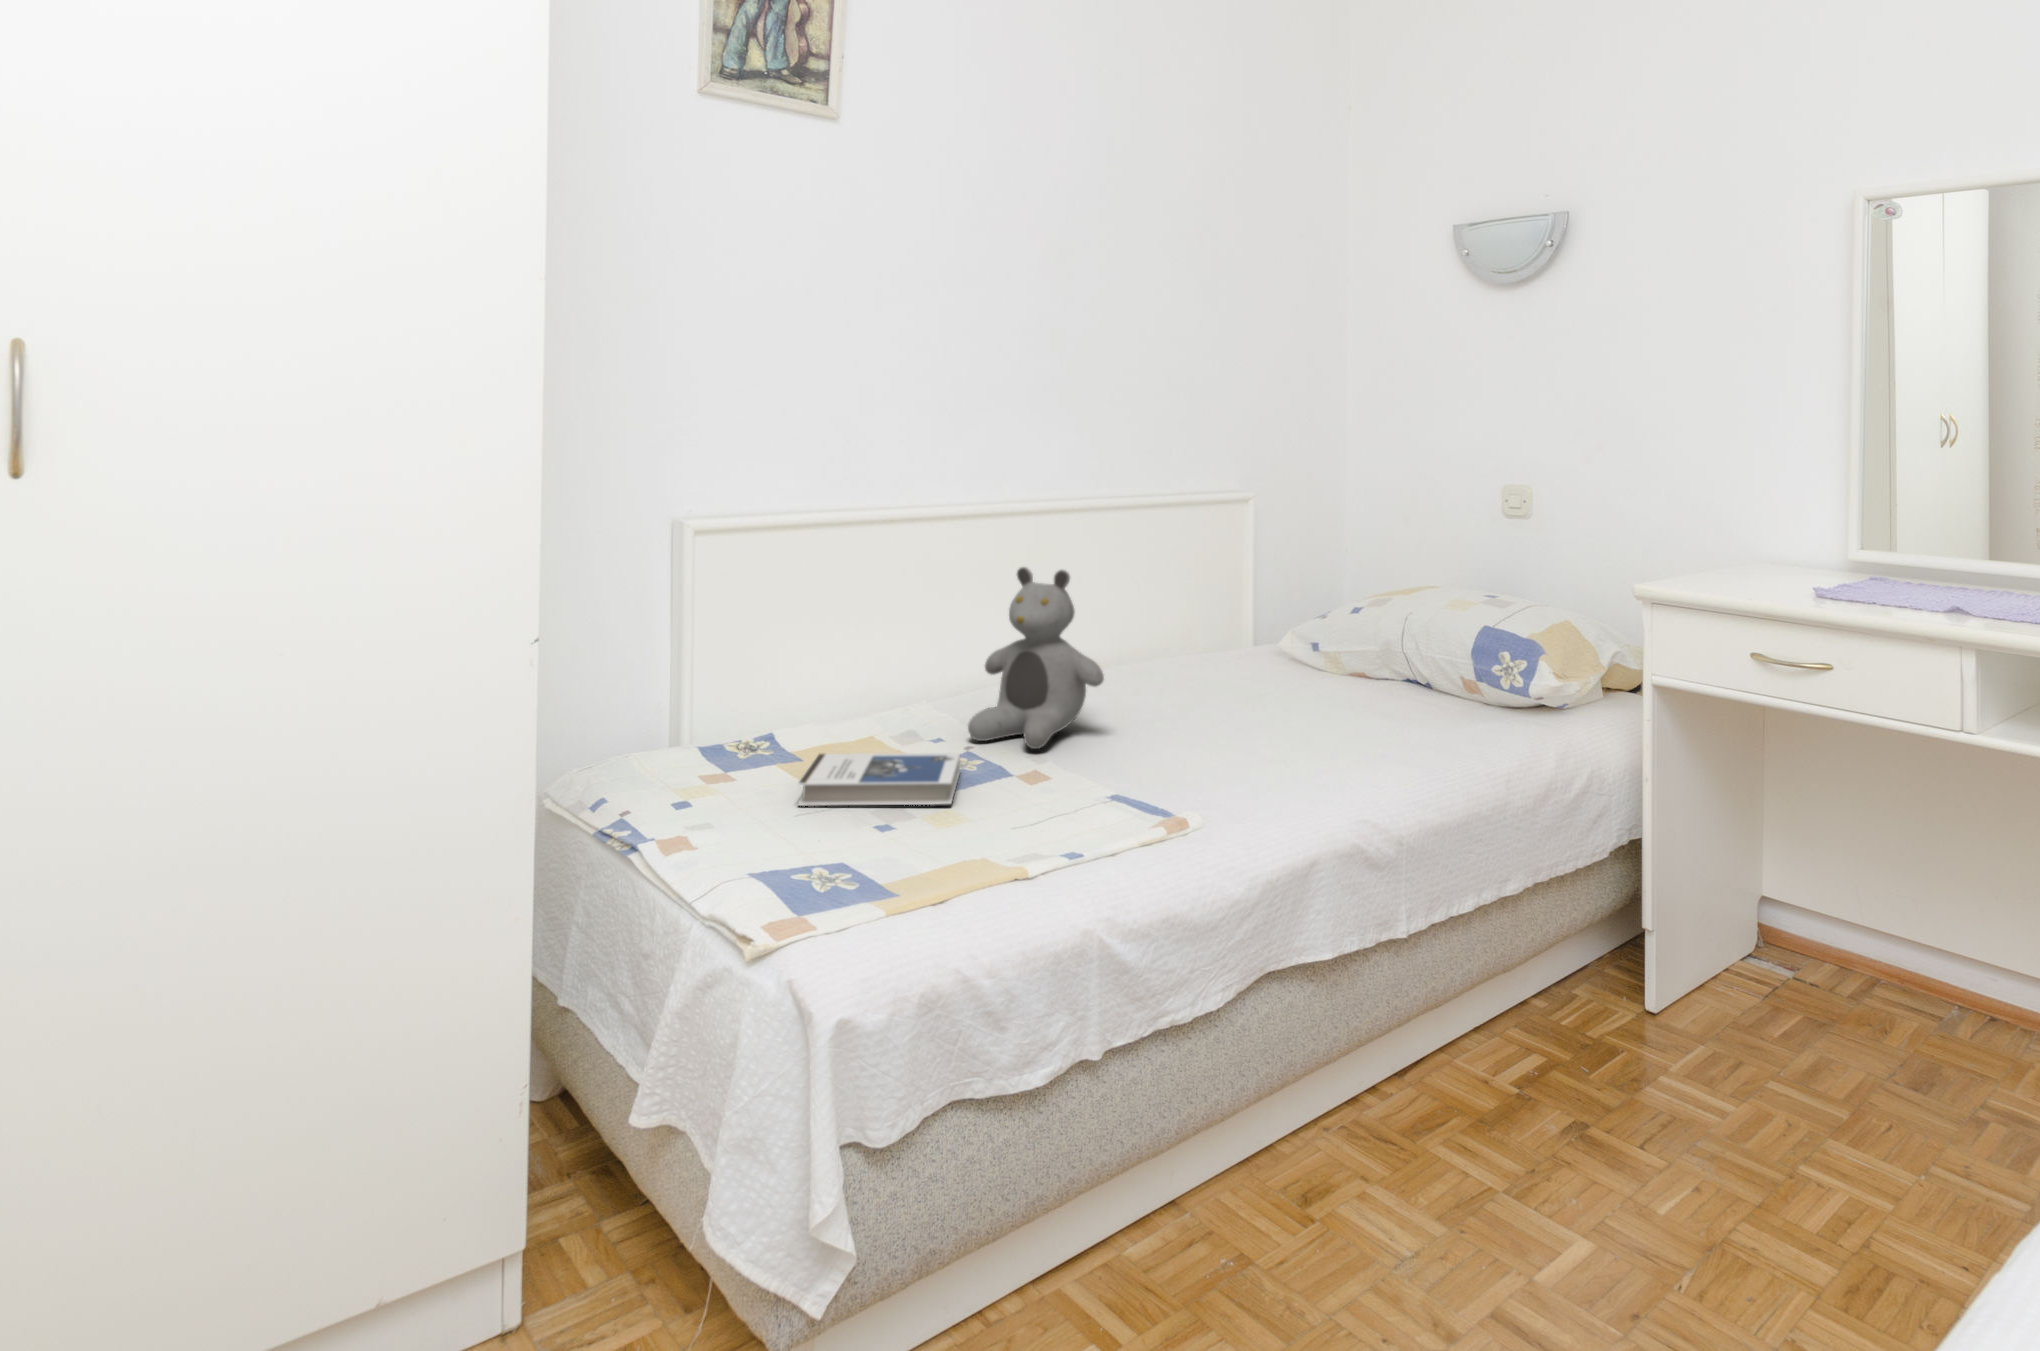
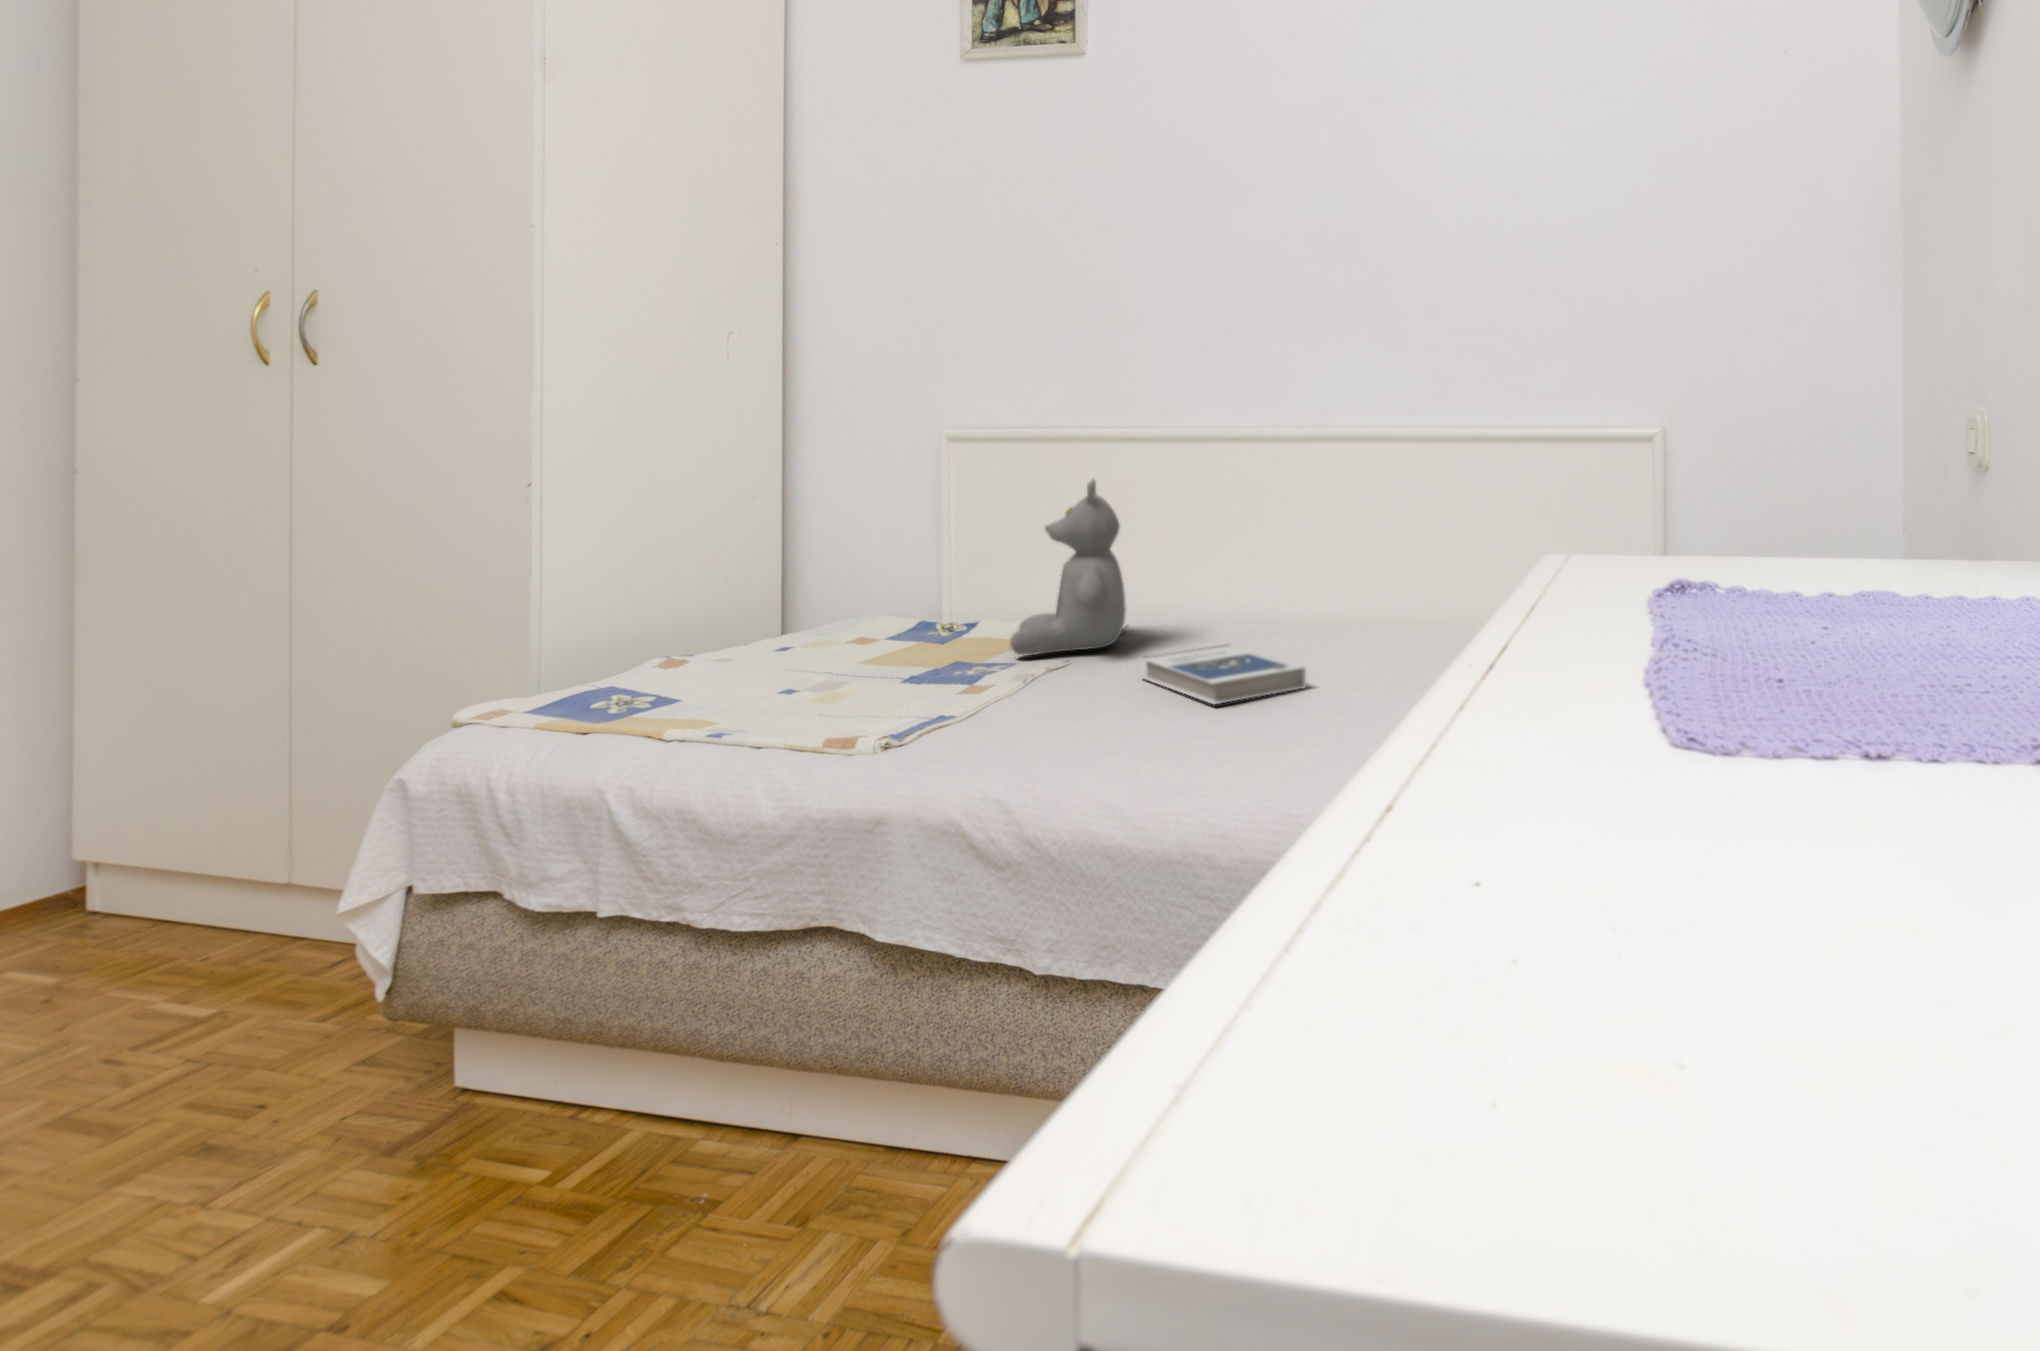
hardback book: present [798,753,960,806] -> present [1142,645,1306,705]

